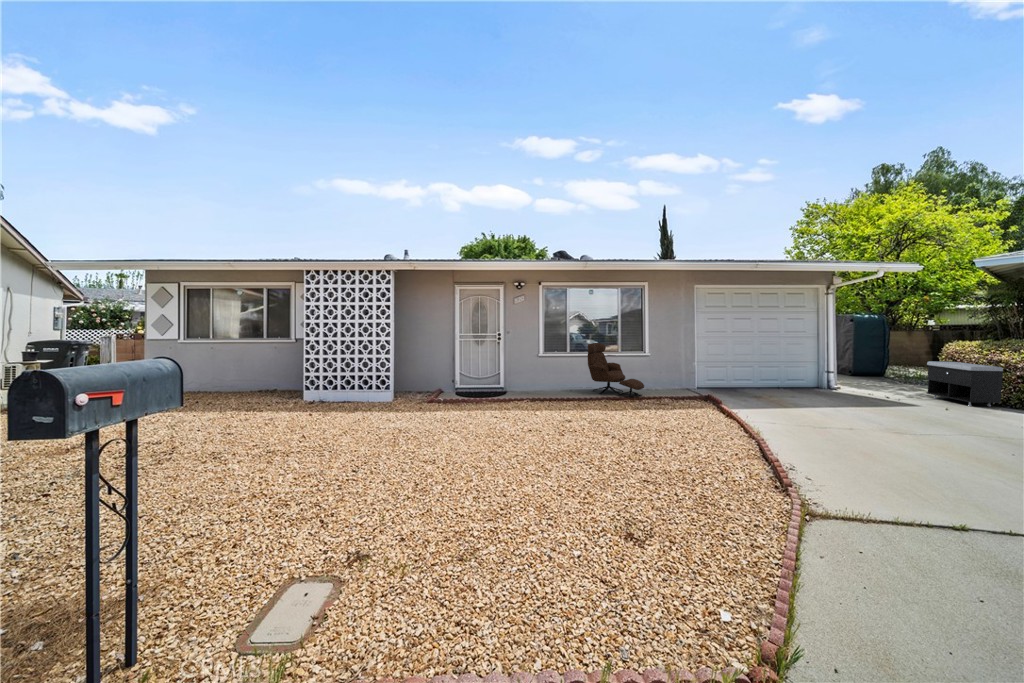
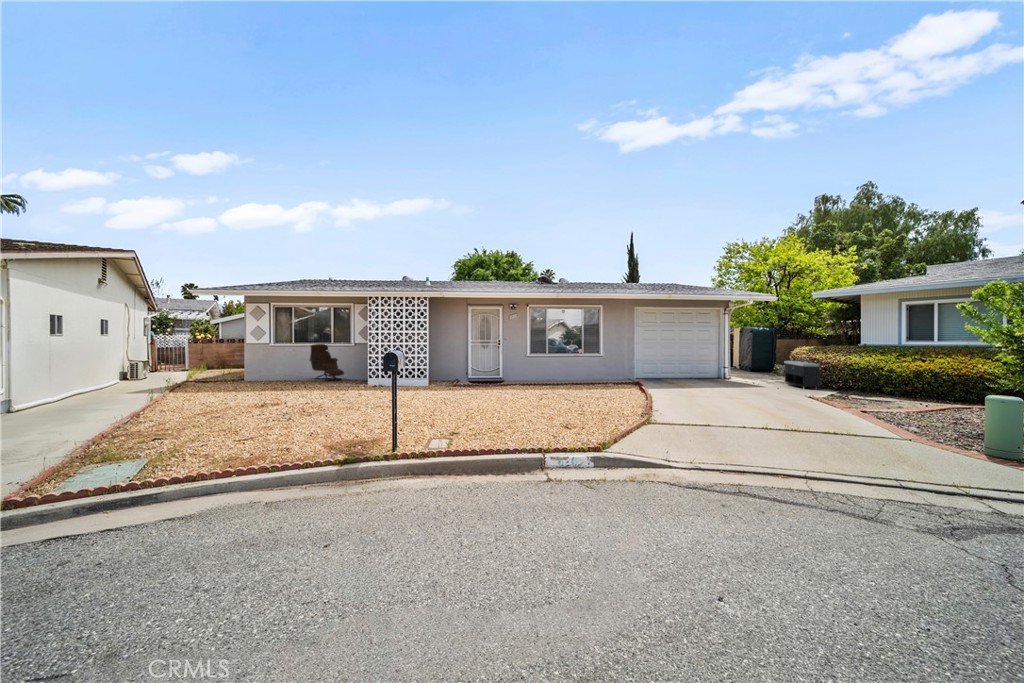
lounge chair: present [588,343,644,397] -> present [310,344,344,380]

